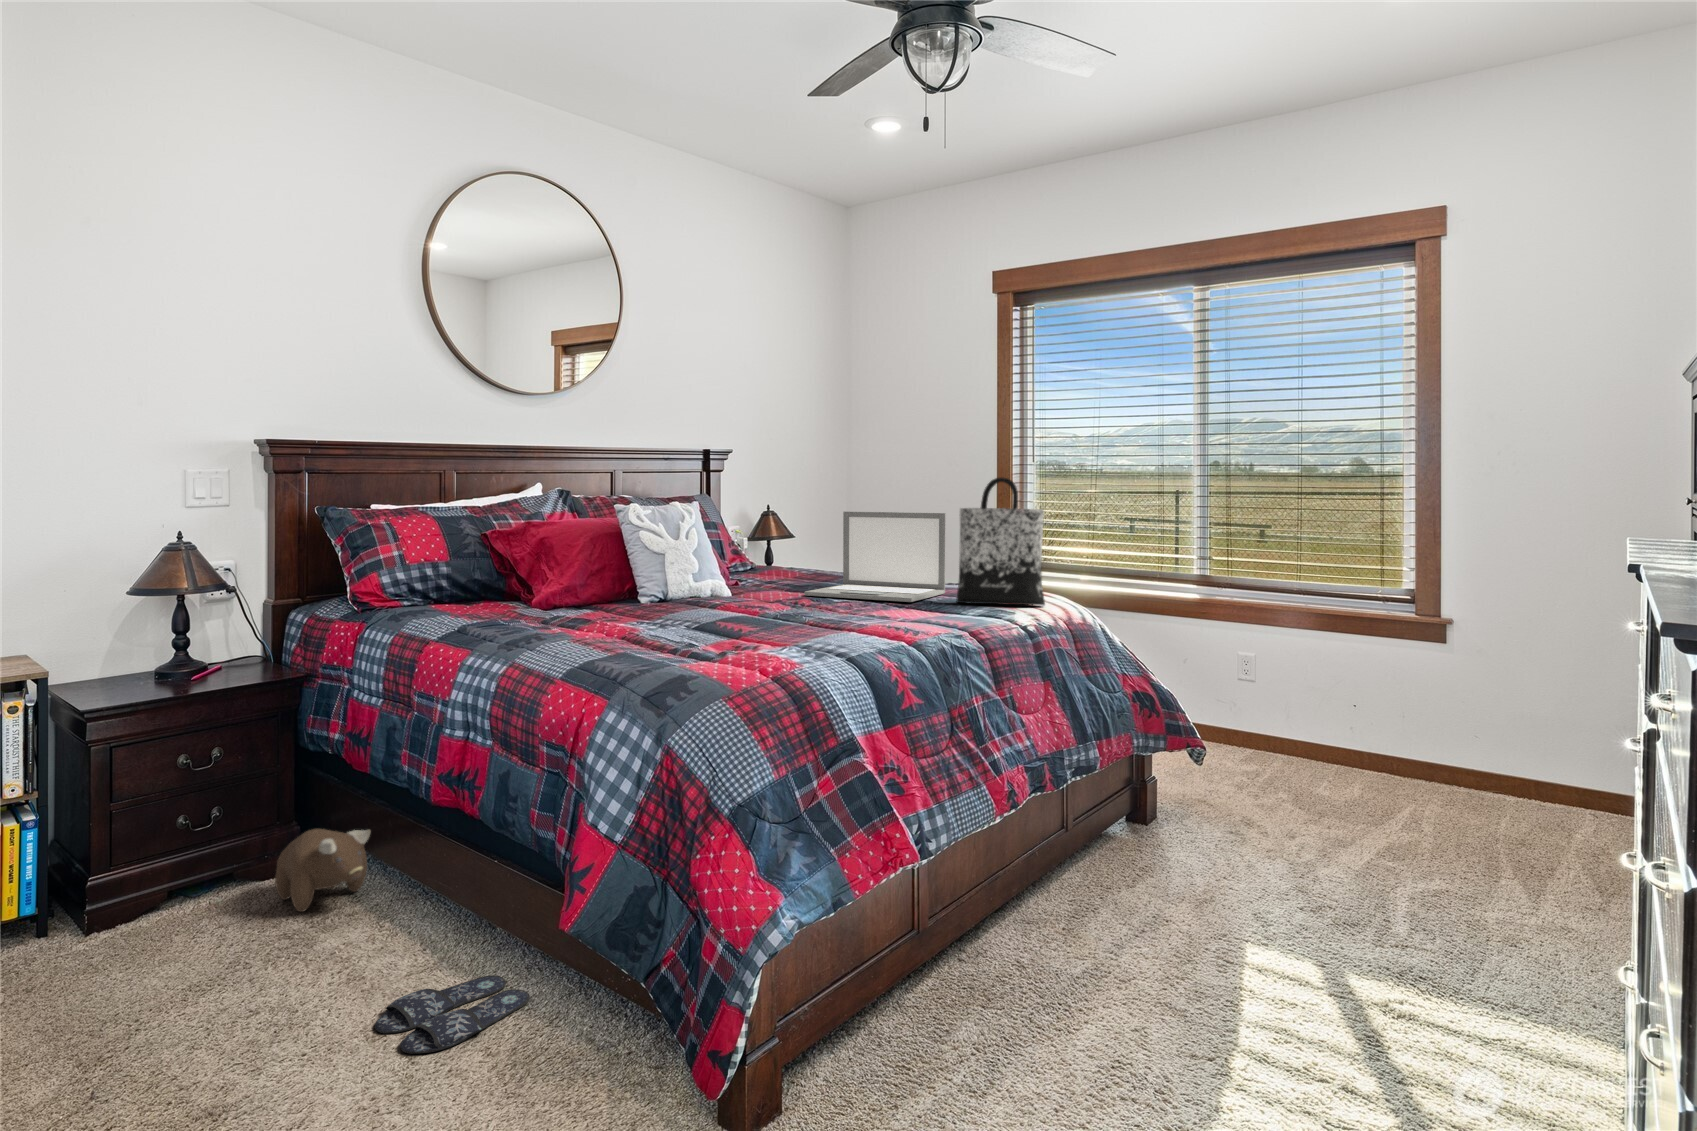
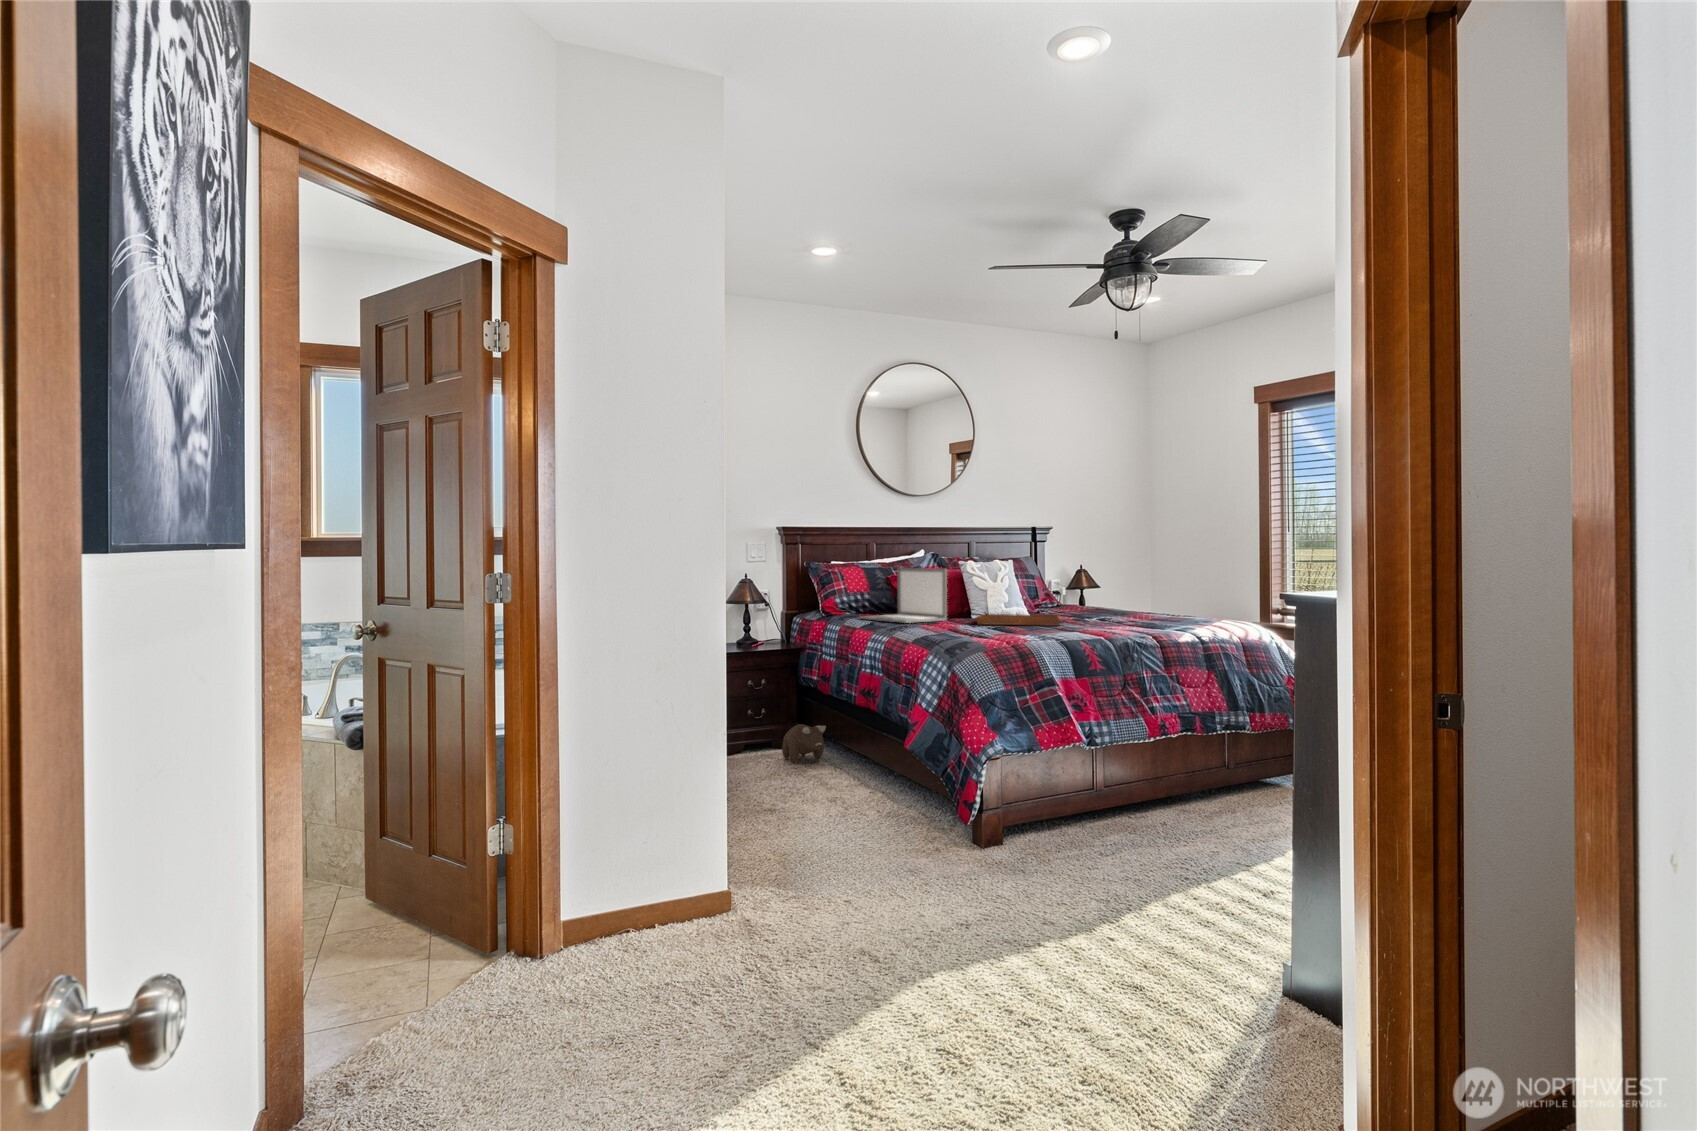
tote bag: present [956,478,1045,606] -> none [1169,542,1227,626]
laptop: present [805,512,946,602] -> present [859,568,947,623]
tray: none [662,567,804,621] -> present [977,596,1060,626]
slippers: present [375,975,530,1054] -> none [824,791,894,810]

